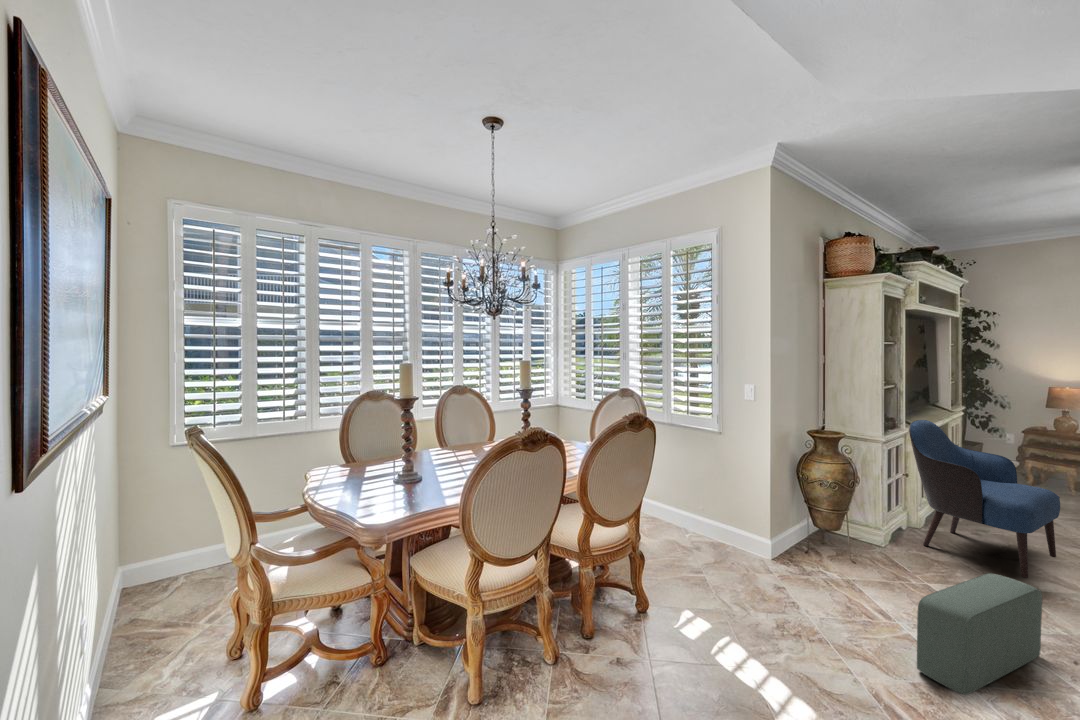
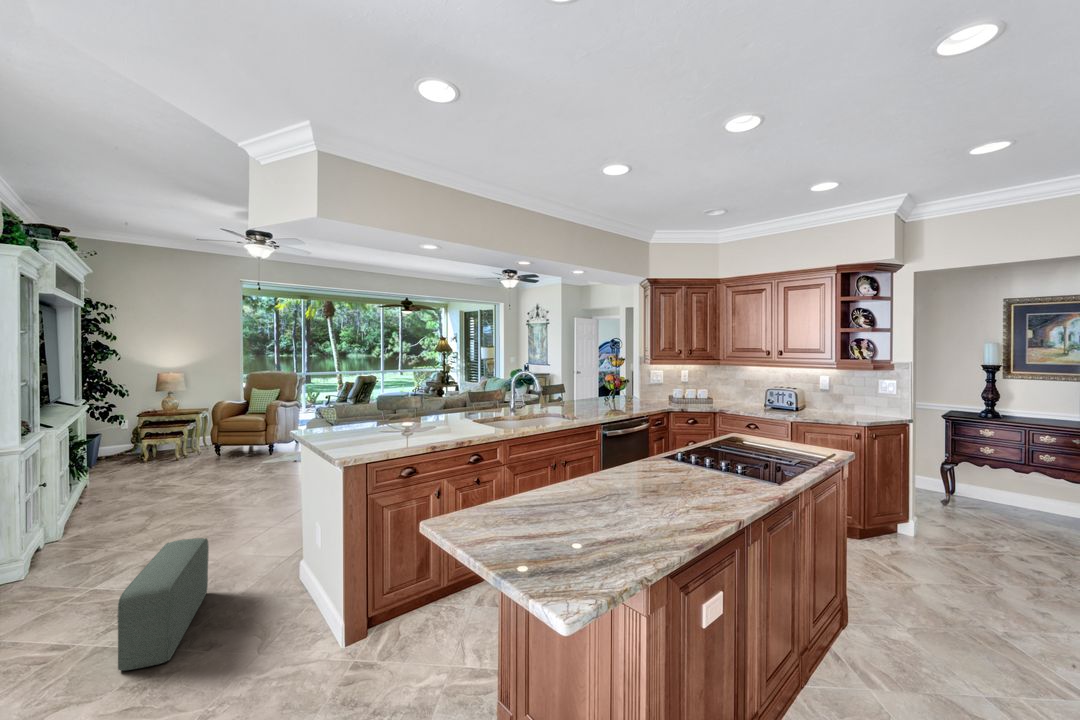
armchair: present [909,420,1060,578] -> none [51,416,192,551]

